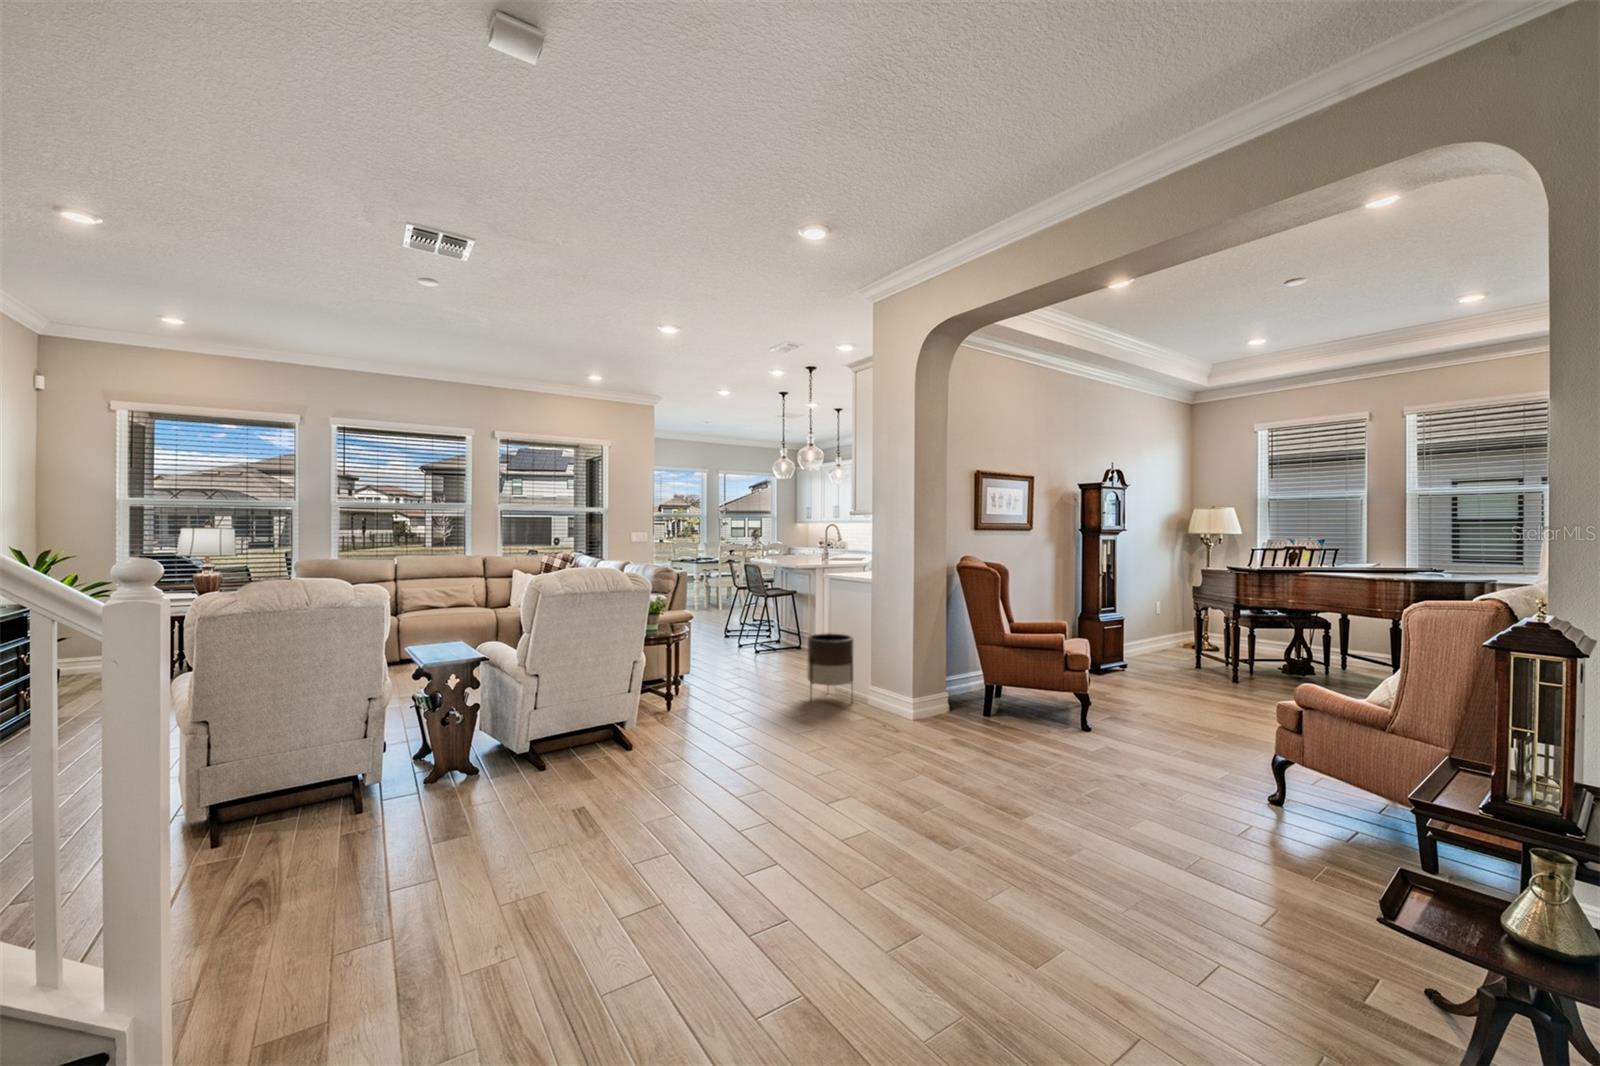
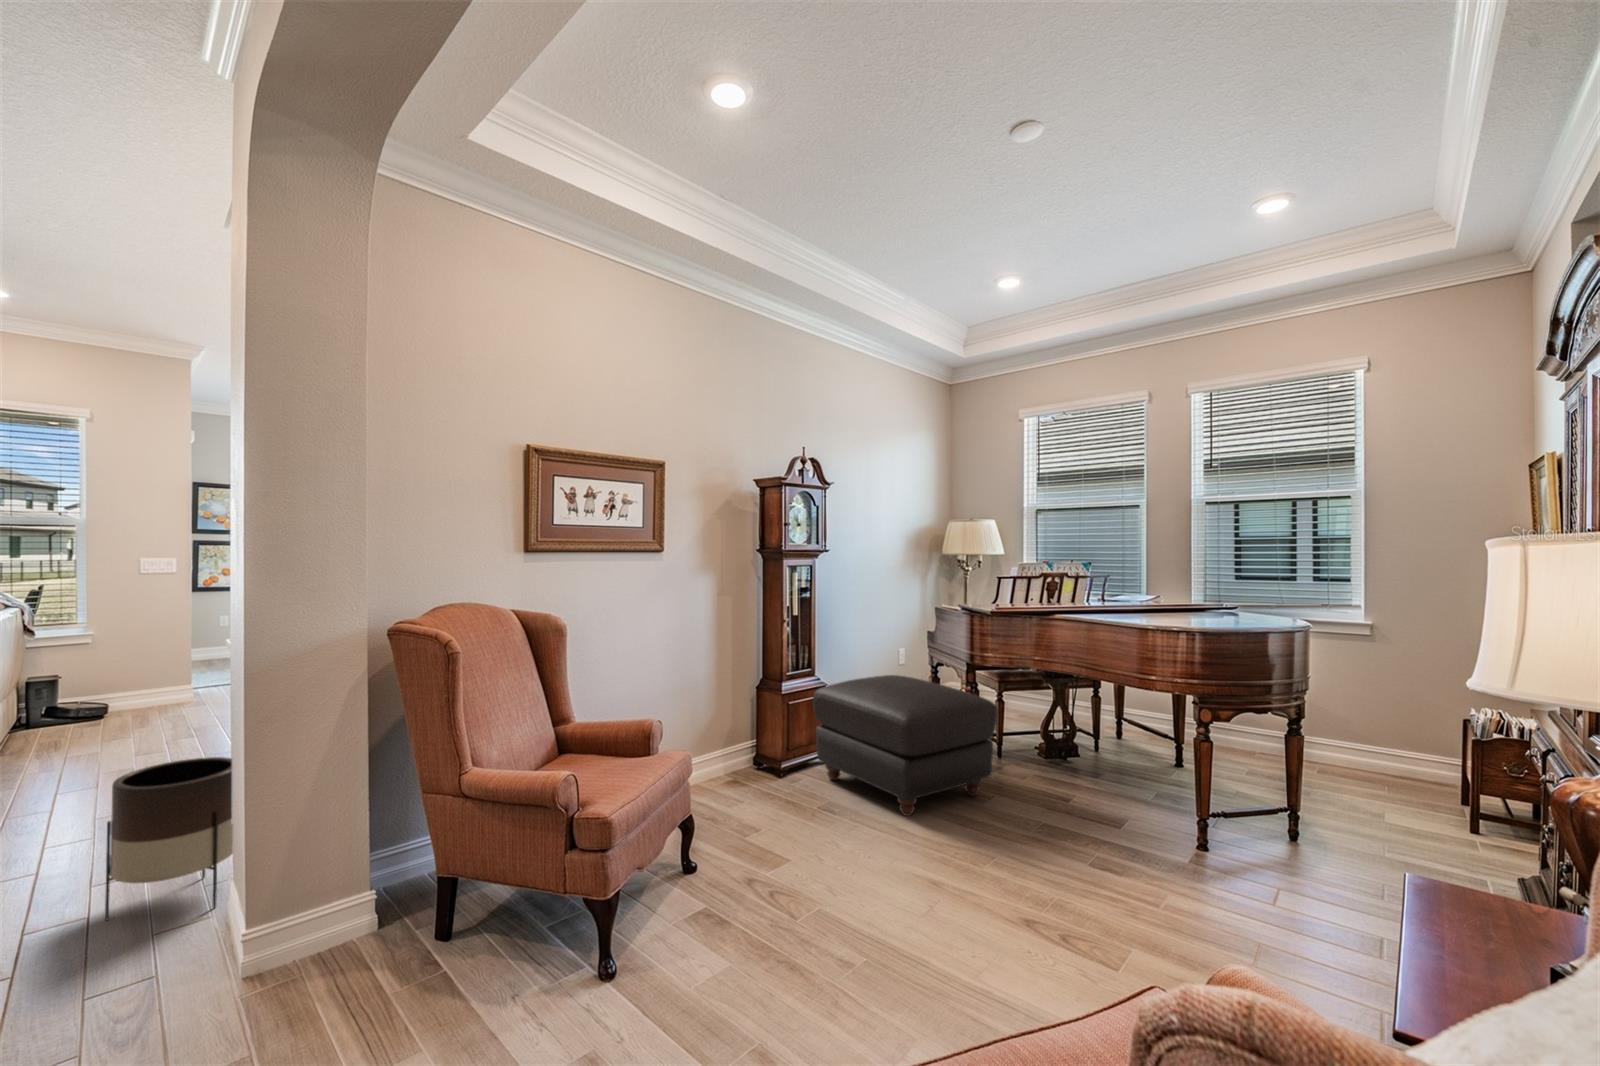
ottoman: none [1120,614,1261,695] -> present [813,675,997,816]

